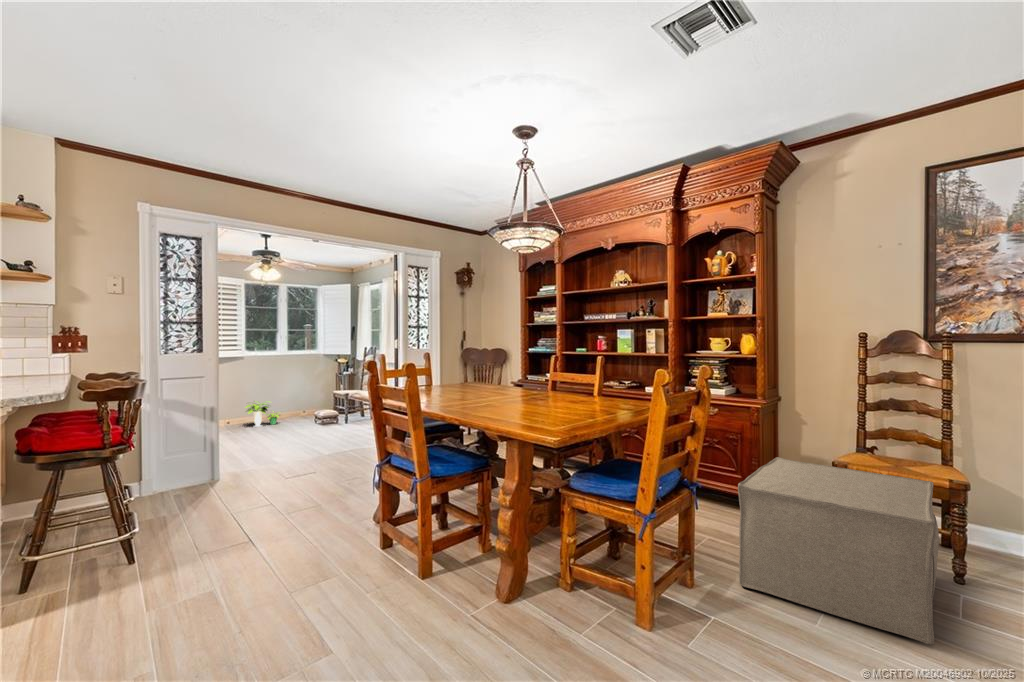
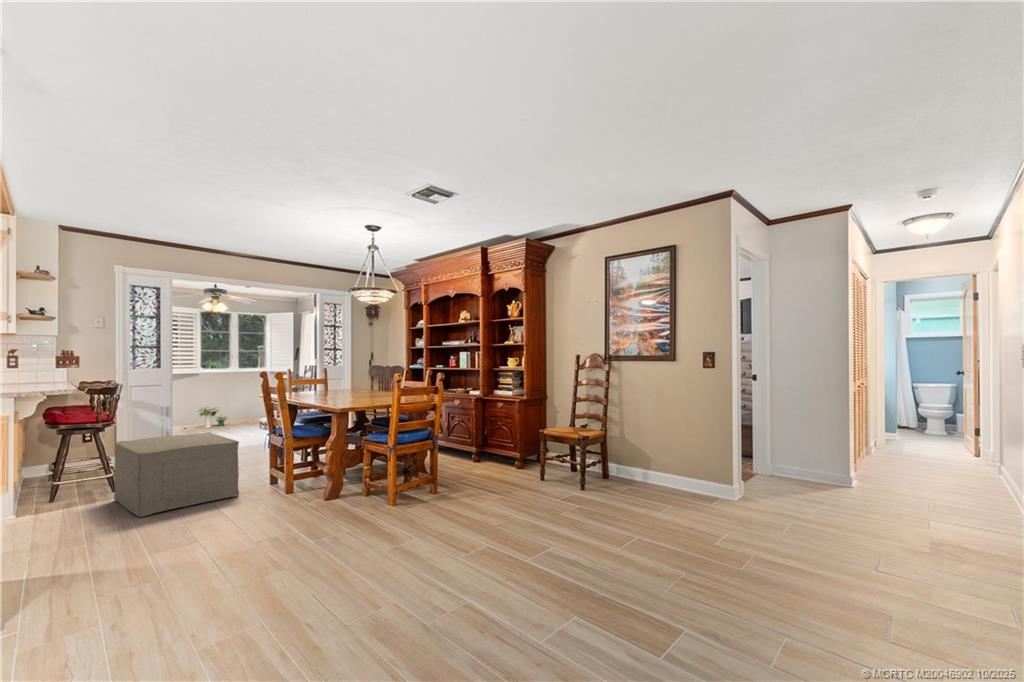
ottoman: present [738,457,939,645] -> present [114,432,239,517]

